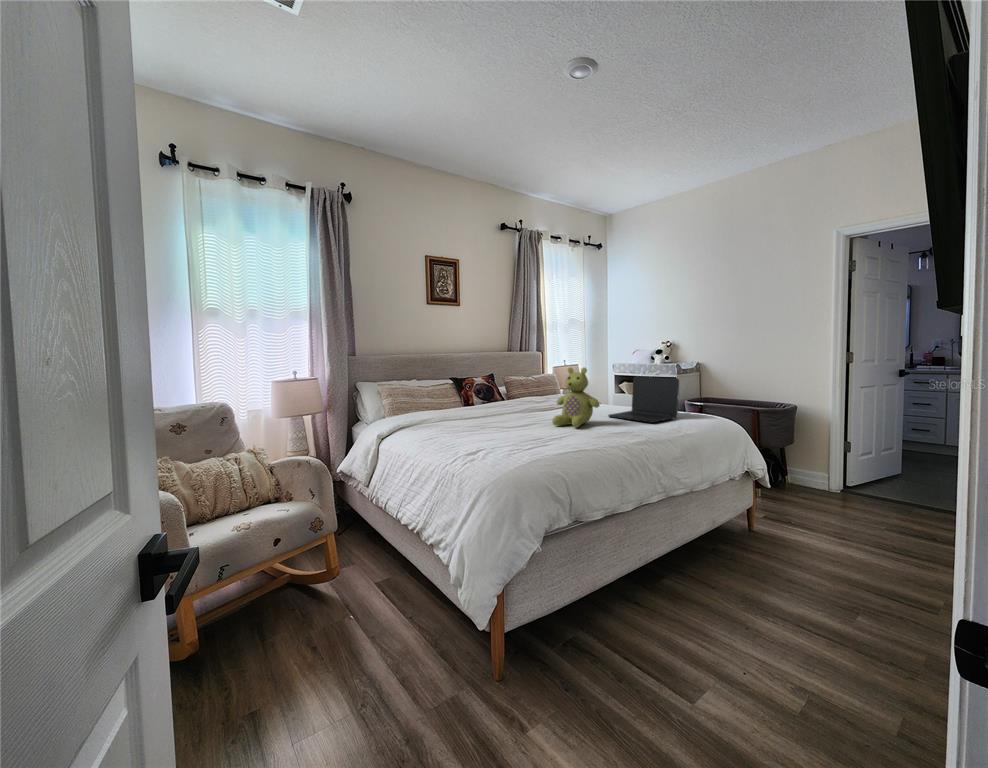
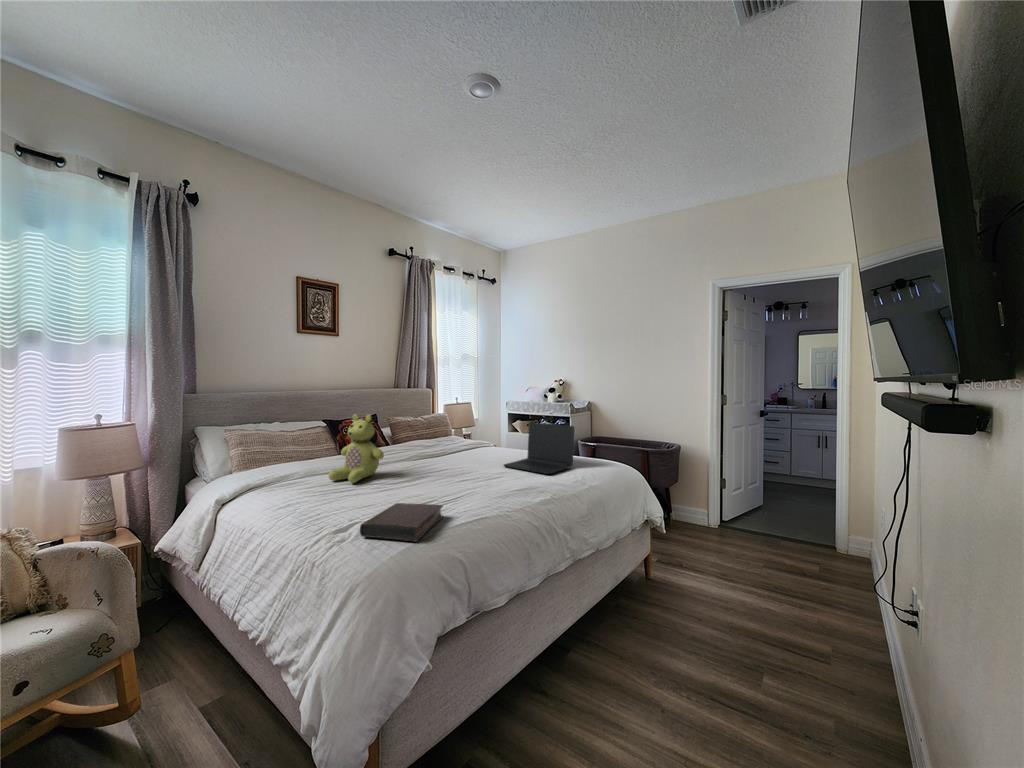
stuffed bear: present [552,367,600,427] -> present [329,414,384,483]
book: none [487,436,554,462] -> present [360,503,443,542]

